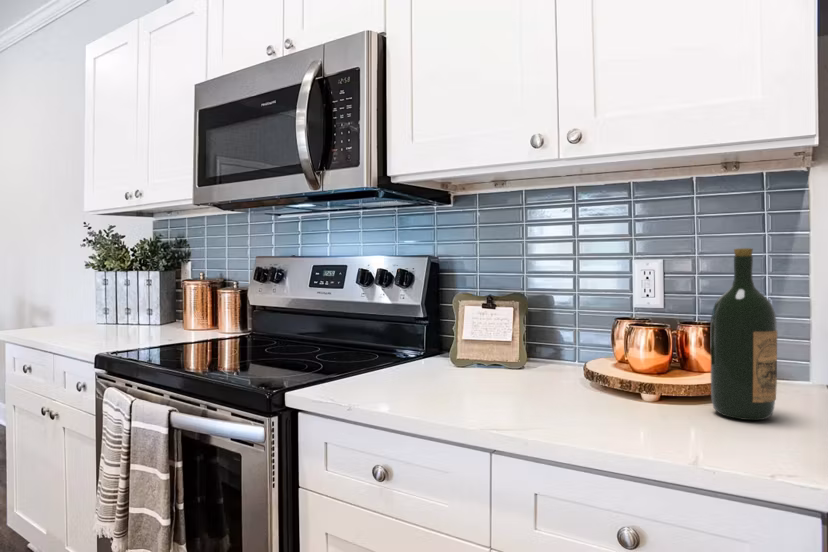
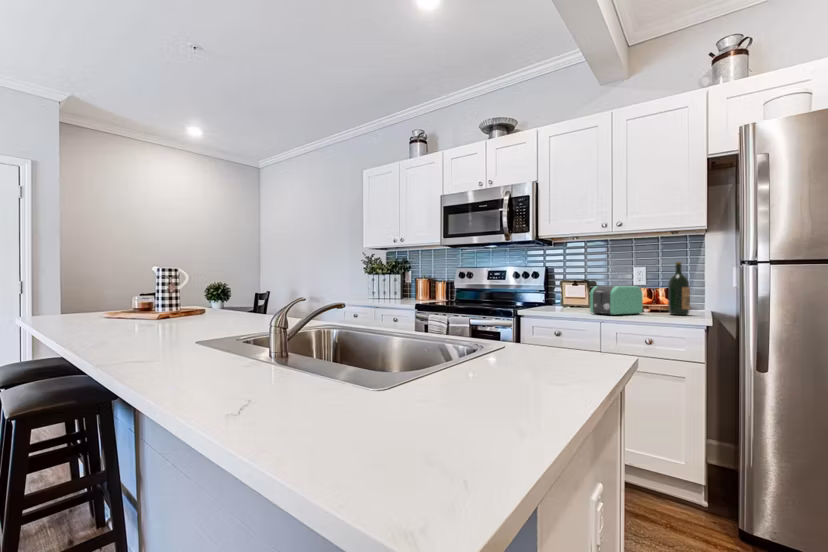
toaster: none [475,319,634,427] -> present [590,286,643,315]

